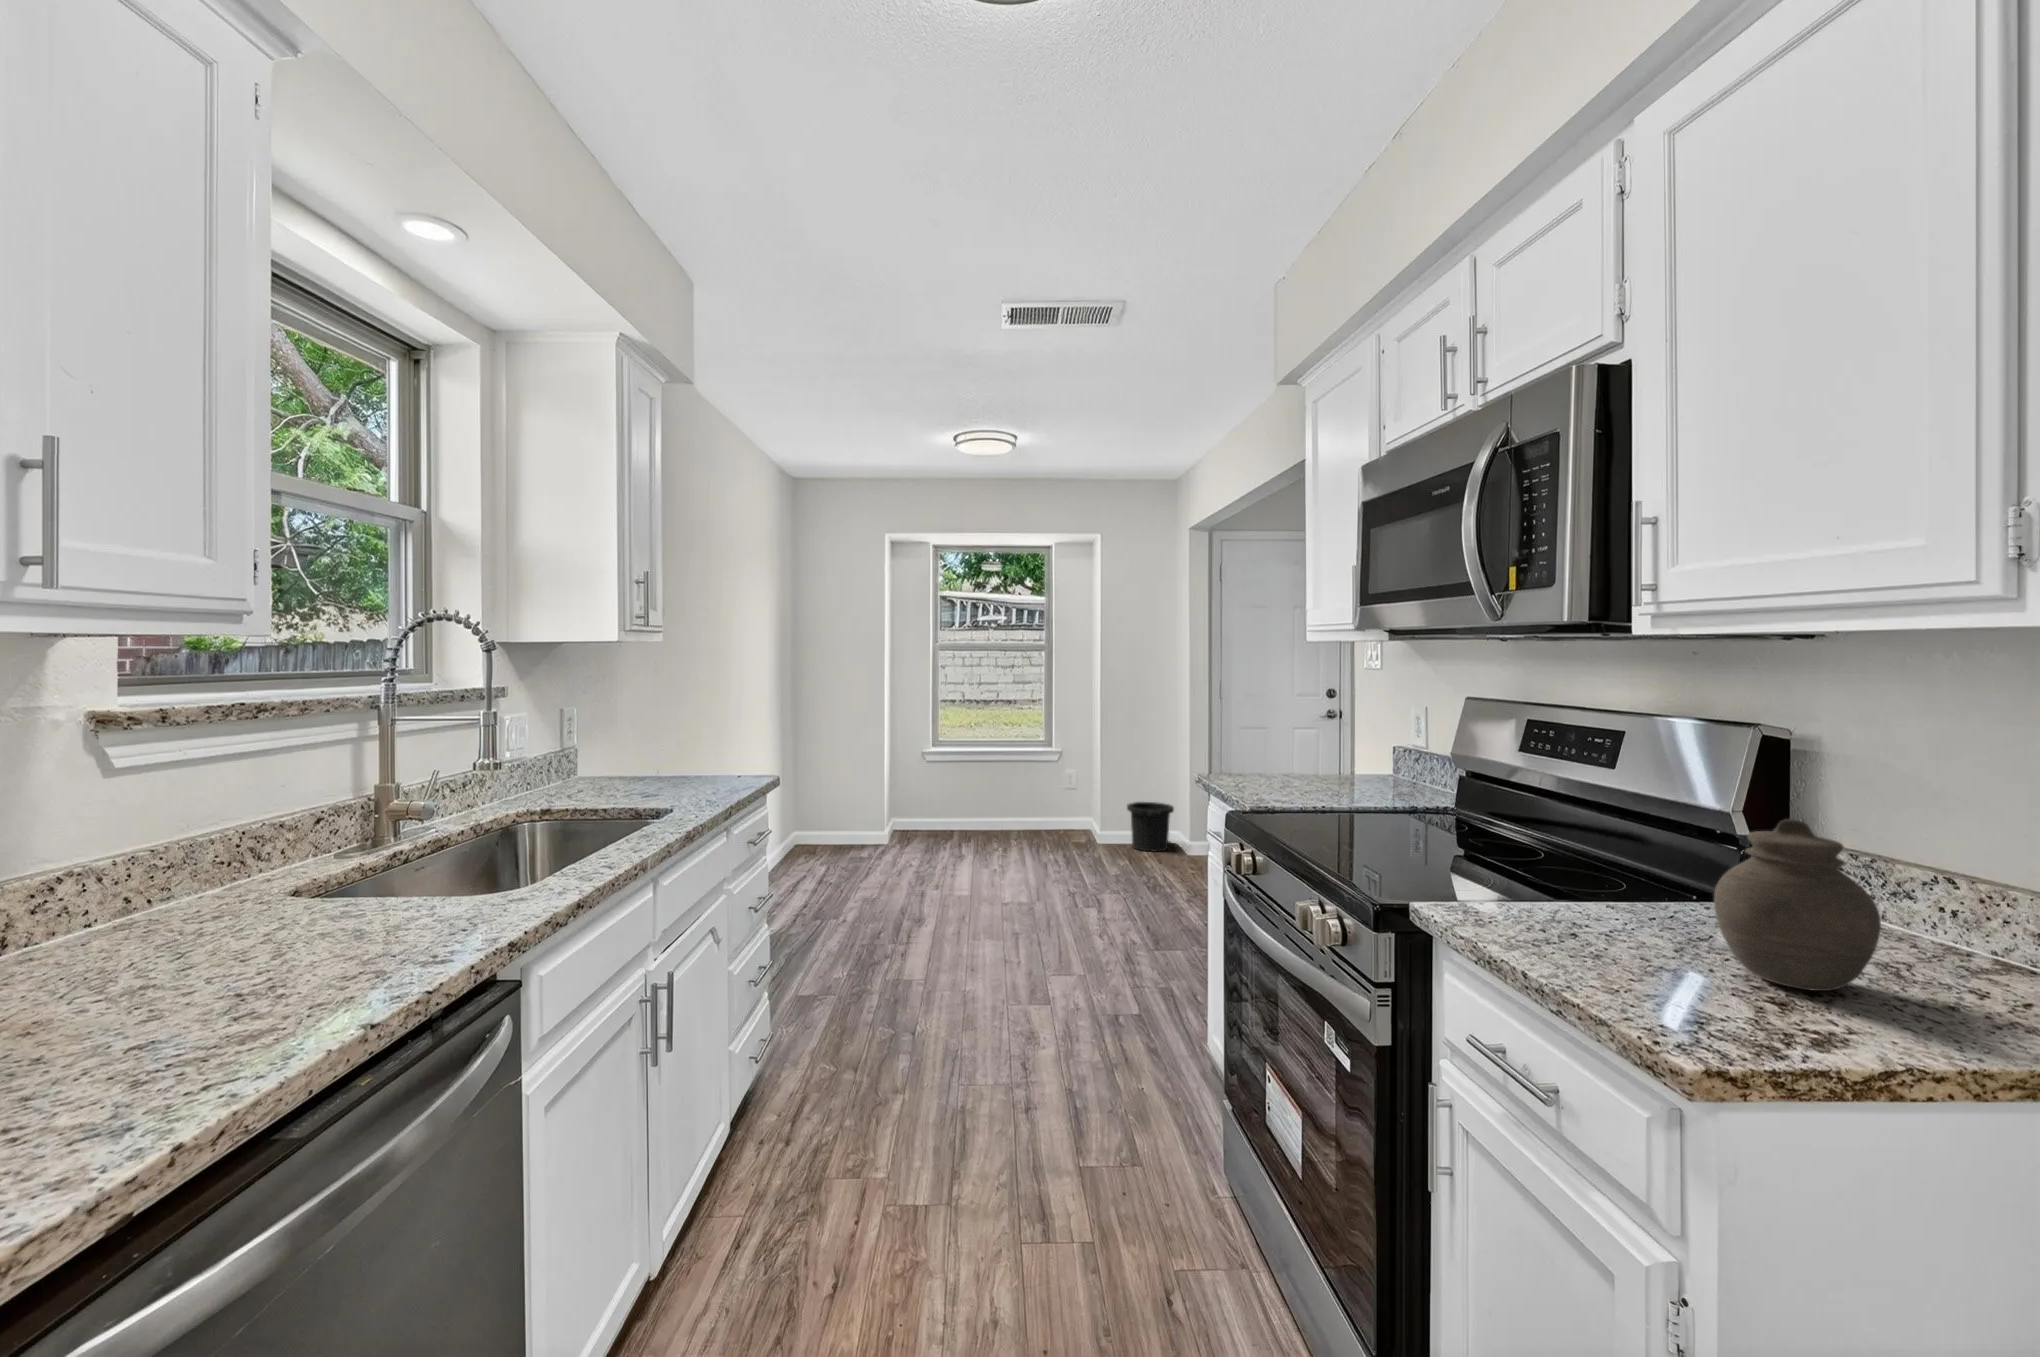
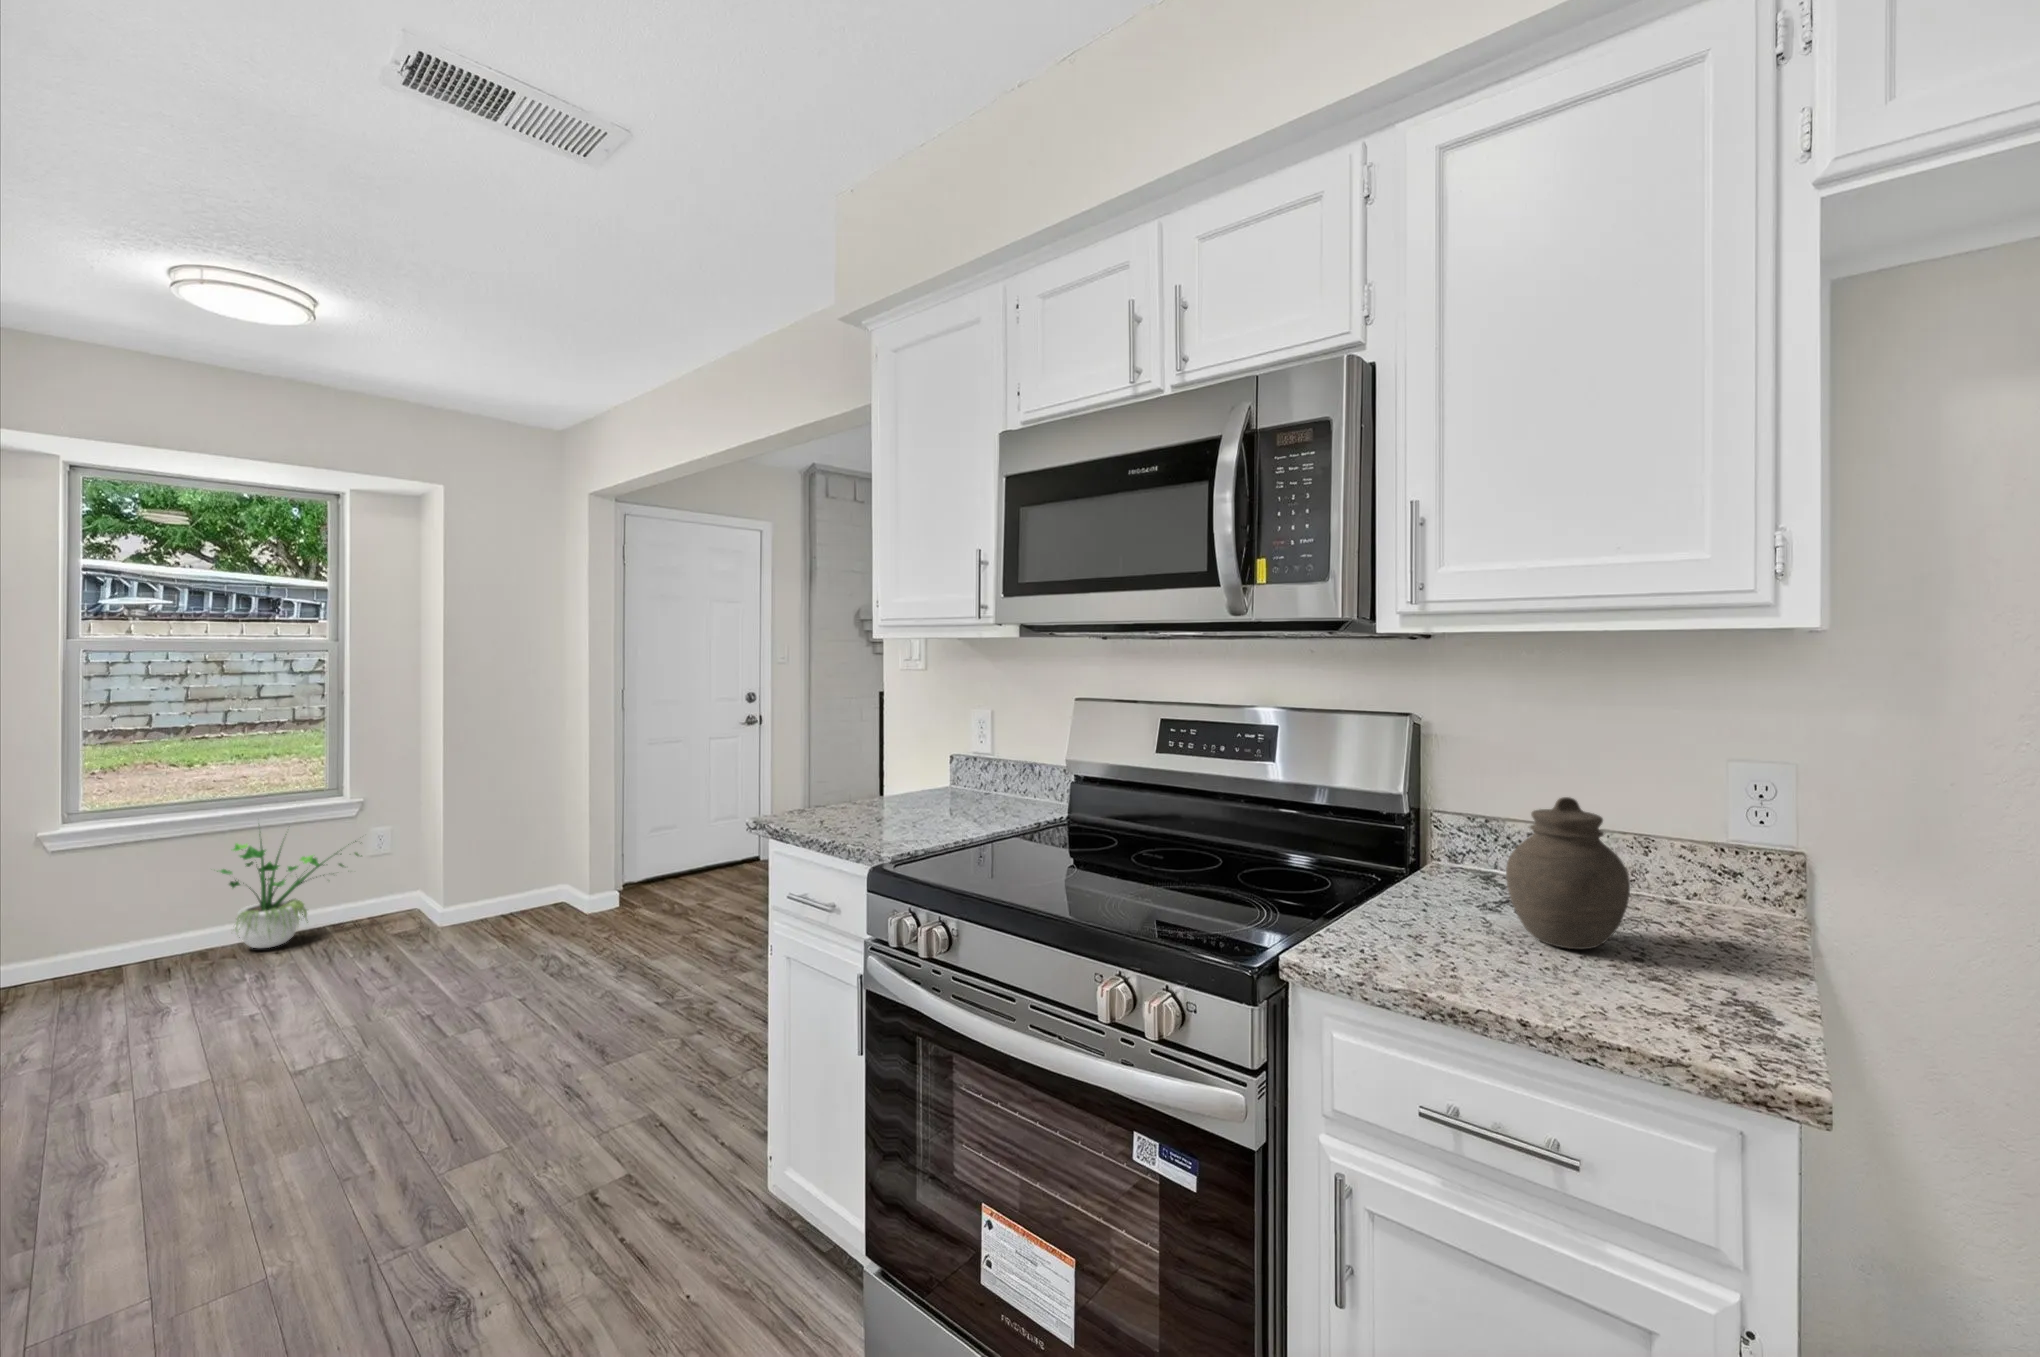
potted plant: none [988,753,1065,835] -> present [217,834,359,948]
trash can: present [1127,802,1174,851] -> none [488,856,562,927]

